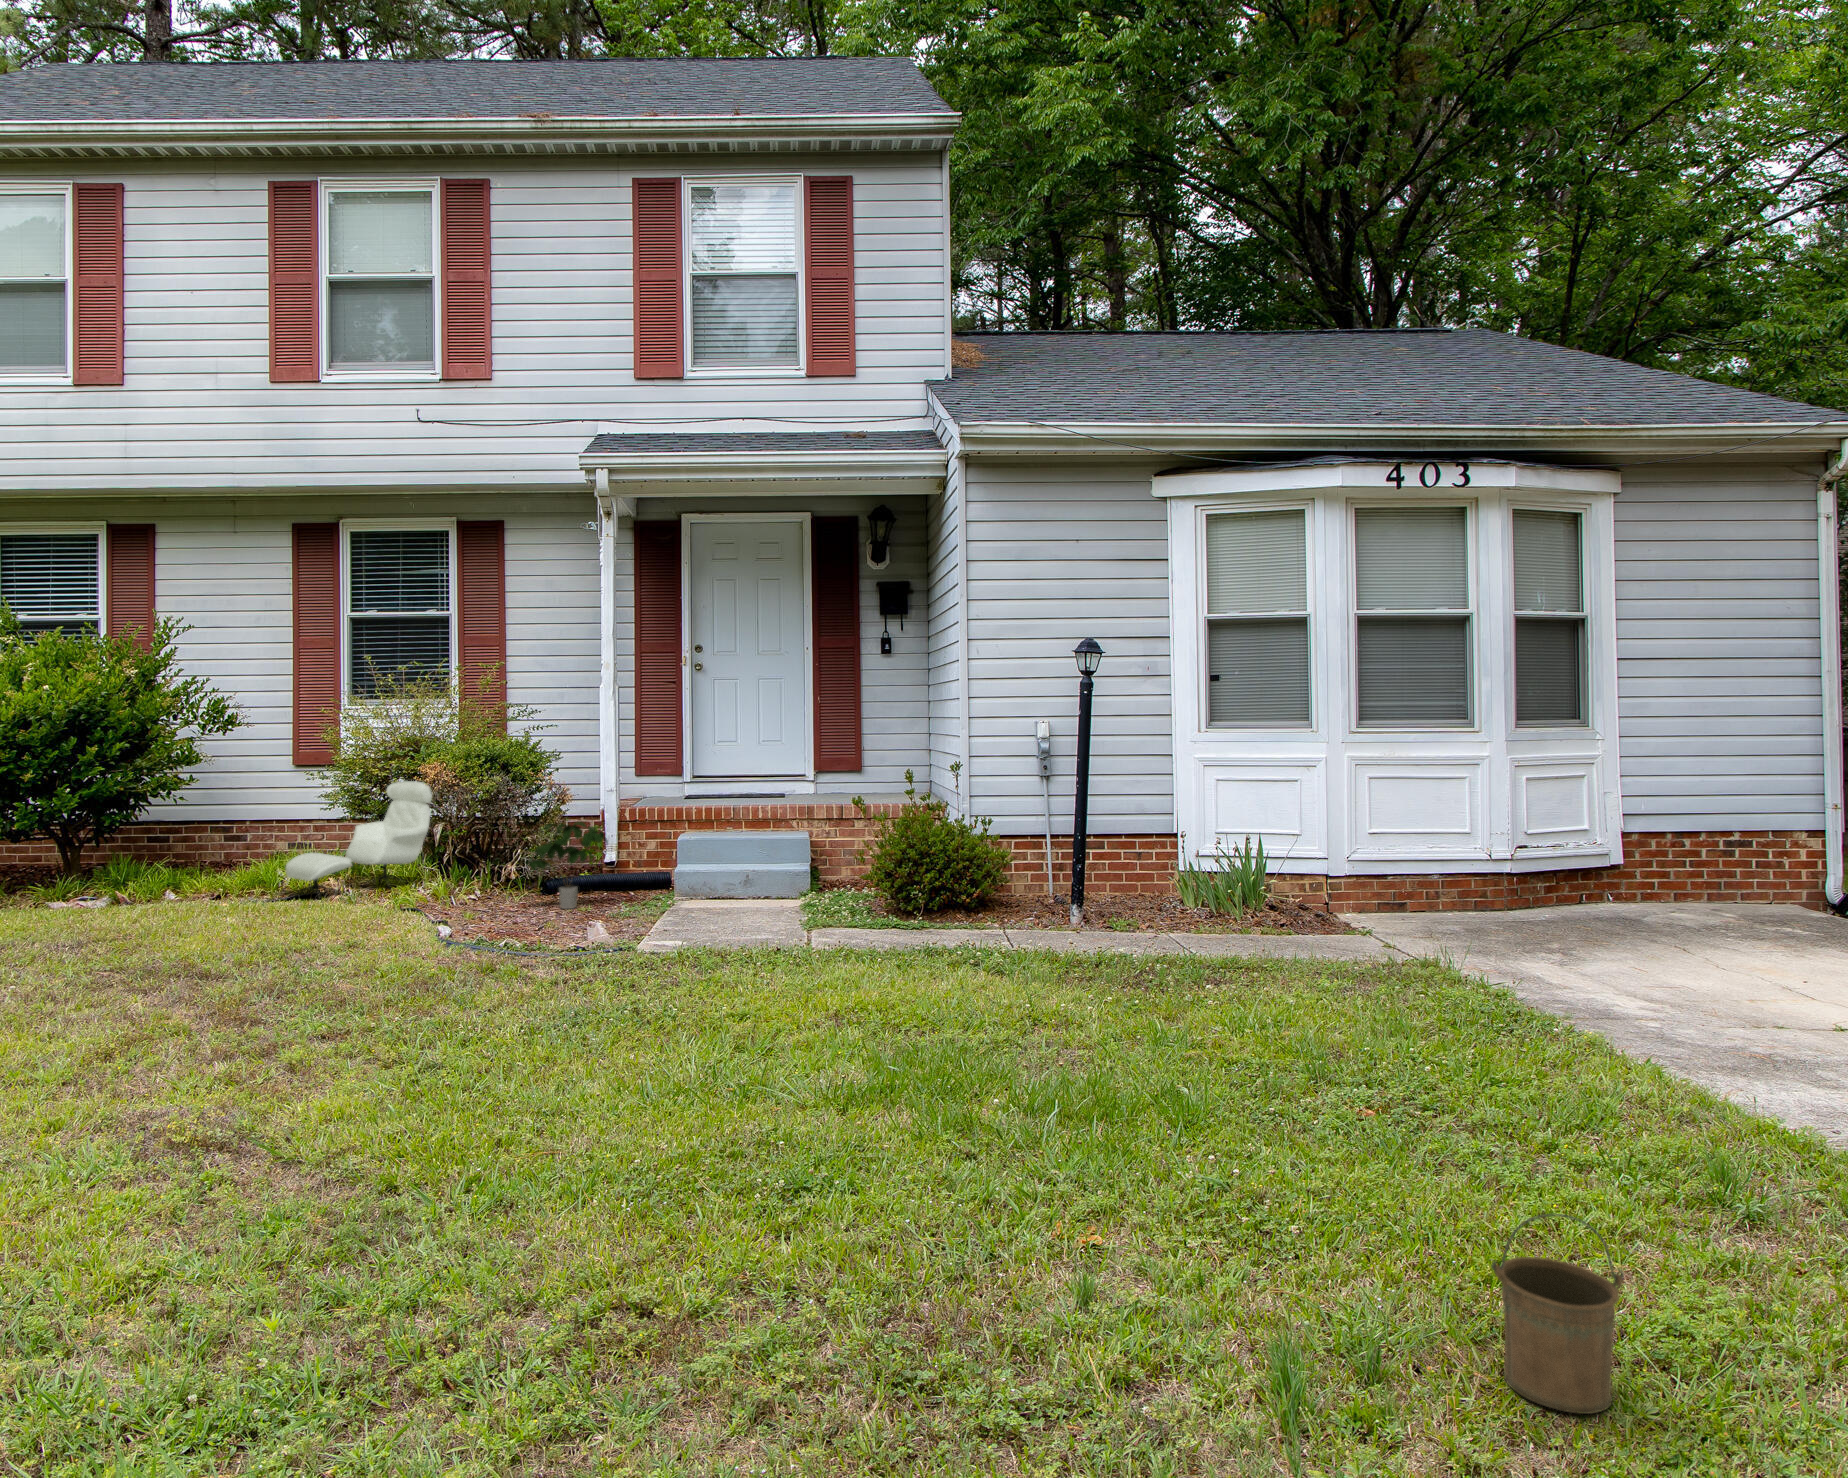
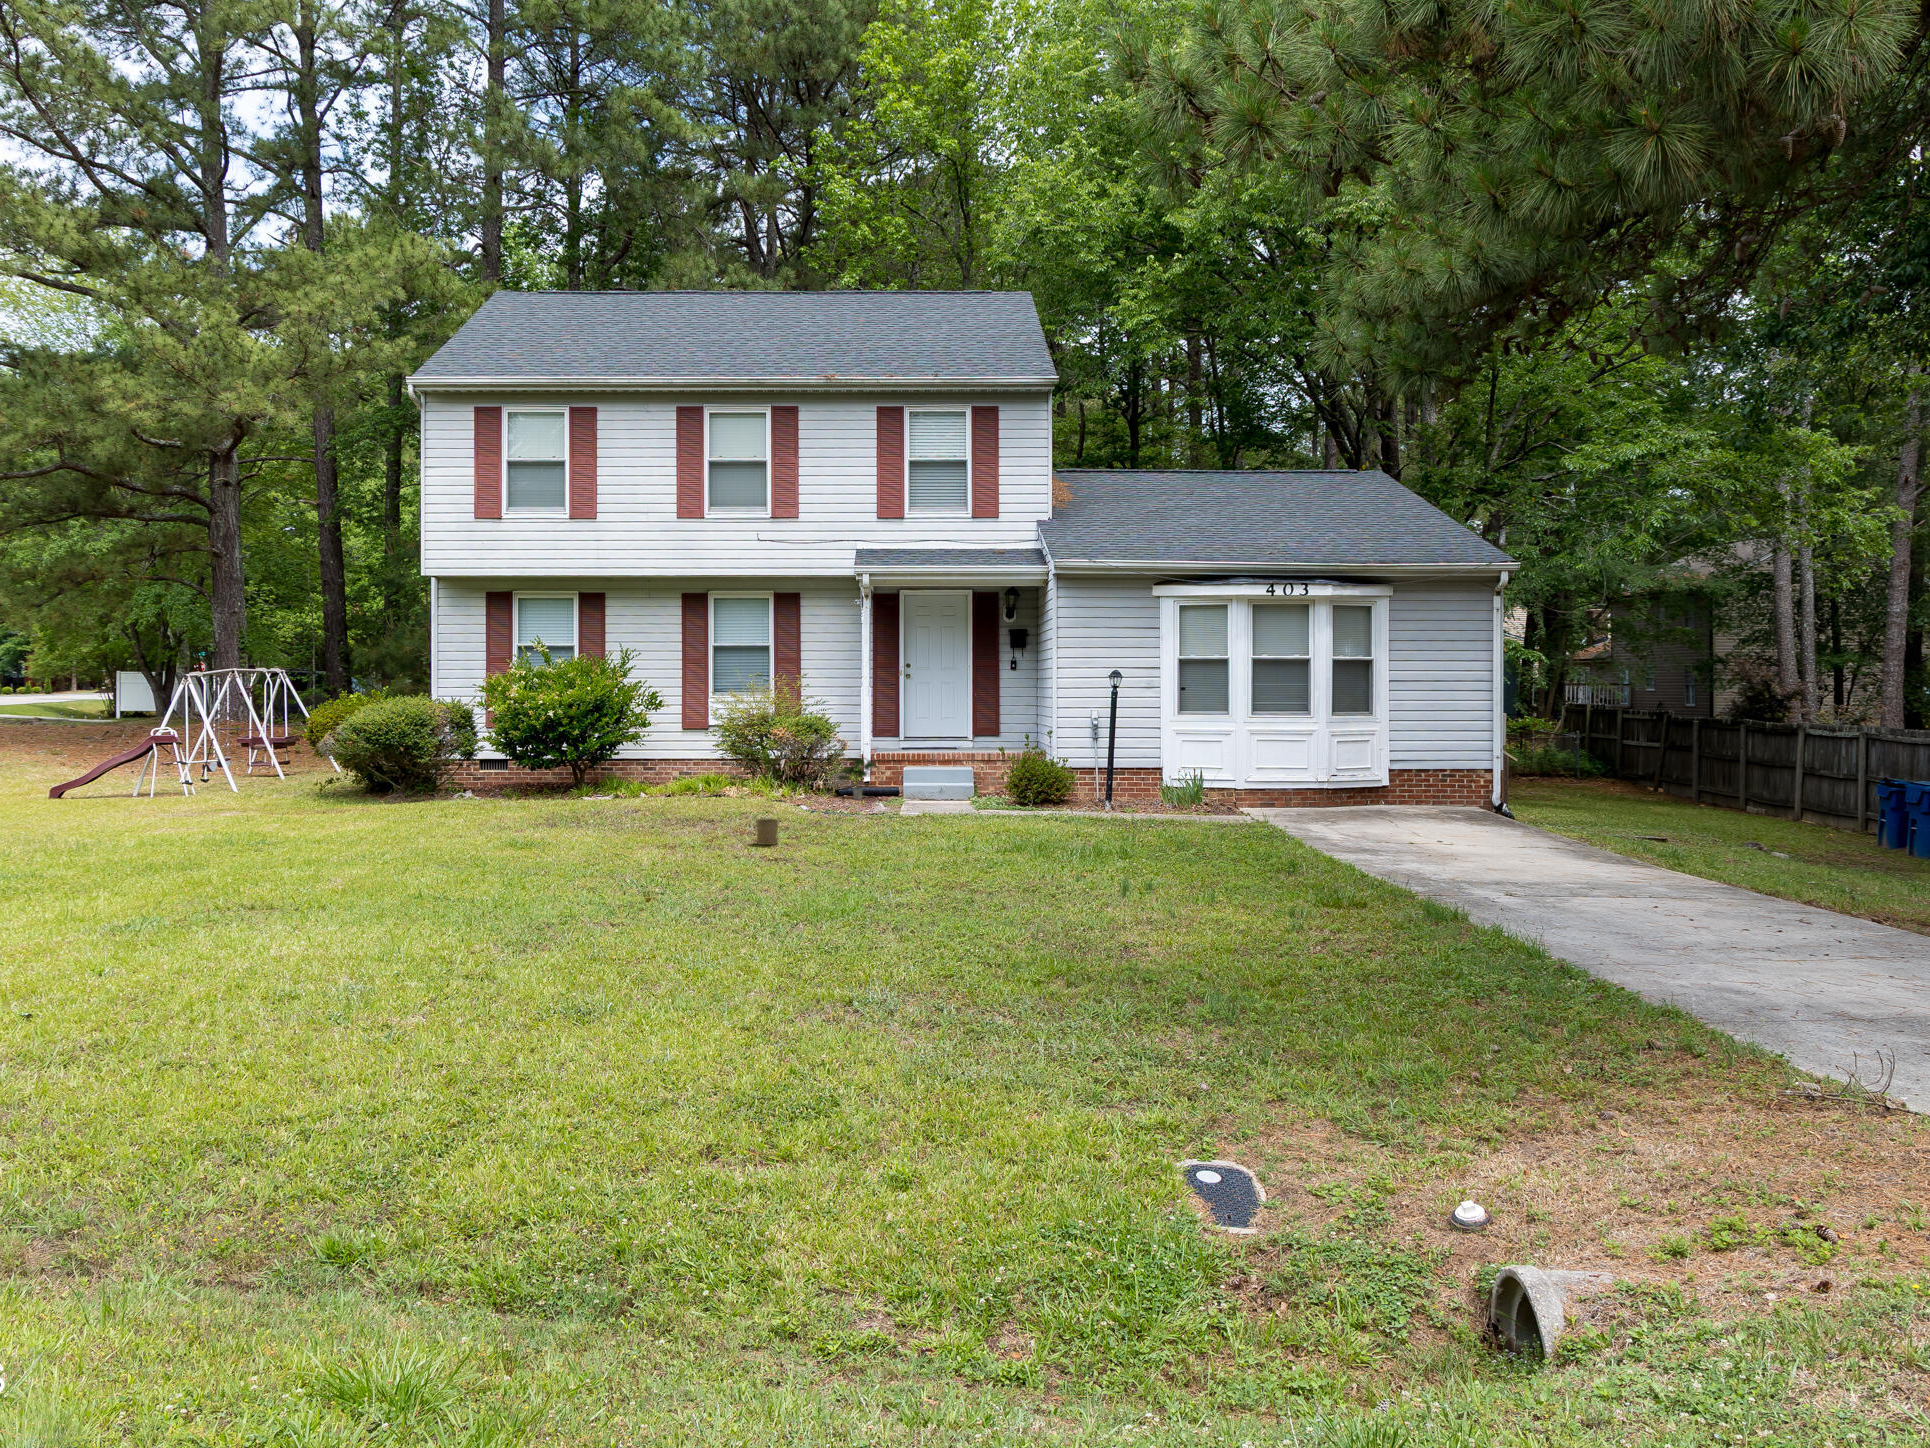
armchair: present [286,781,432,899] -> none [711,737,779,795]
bucket: present [1492,1213,1624,1414] -> present [756,819,779,845]

